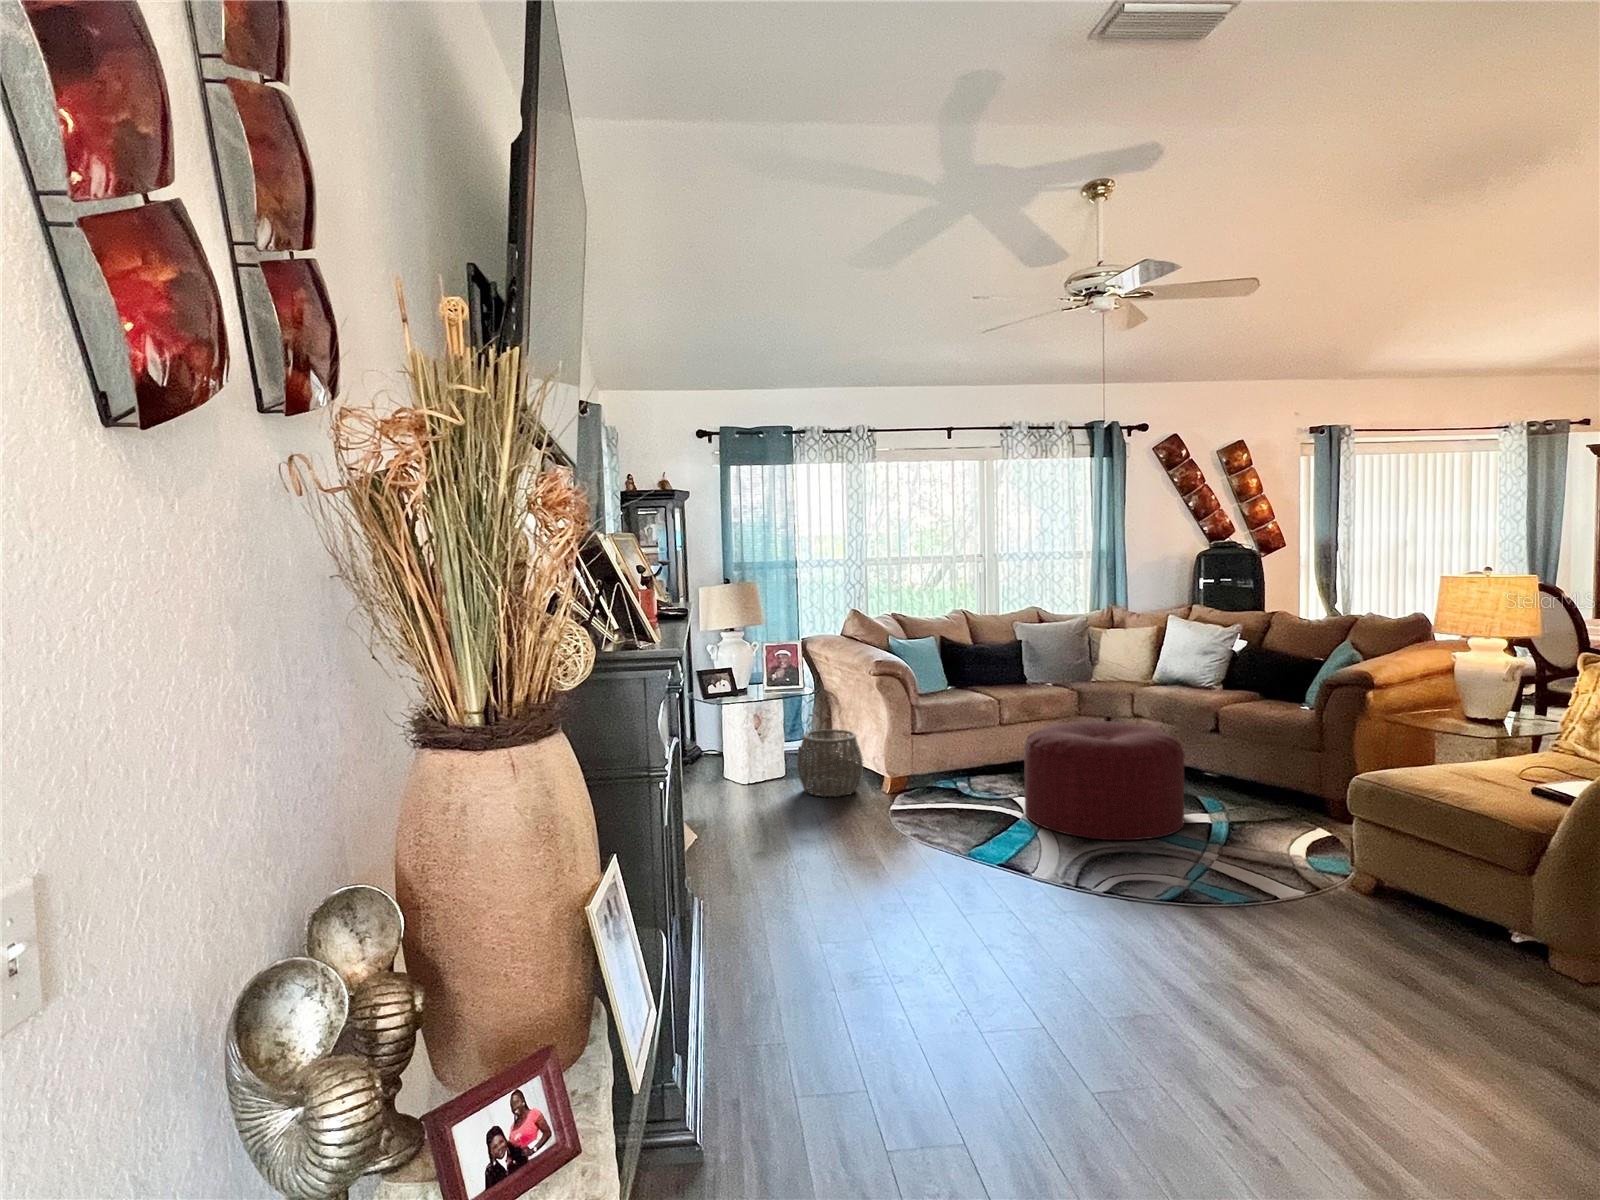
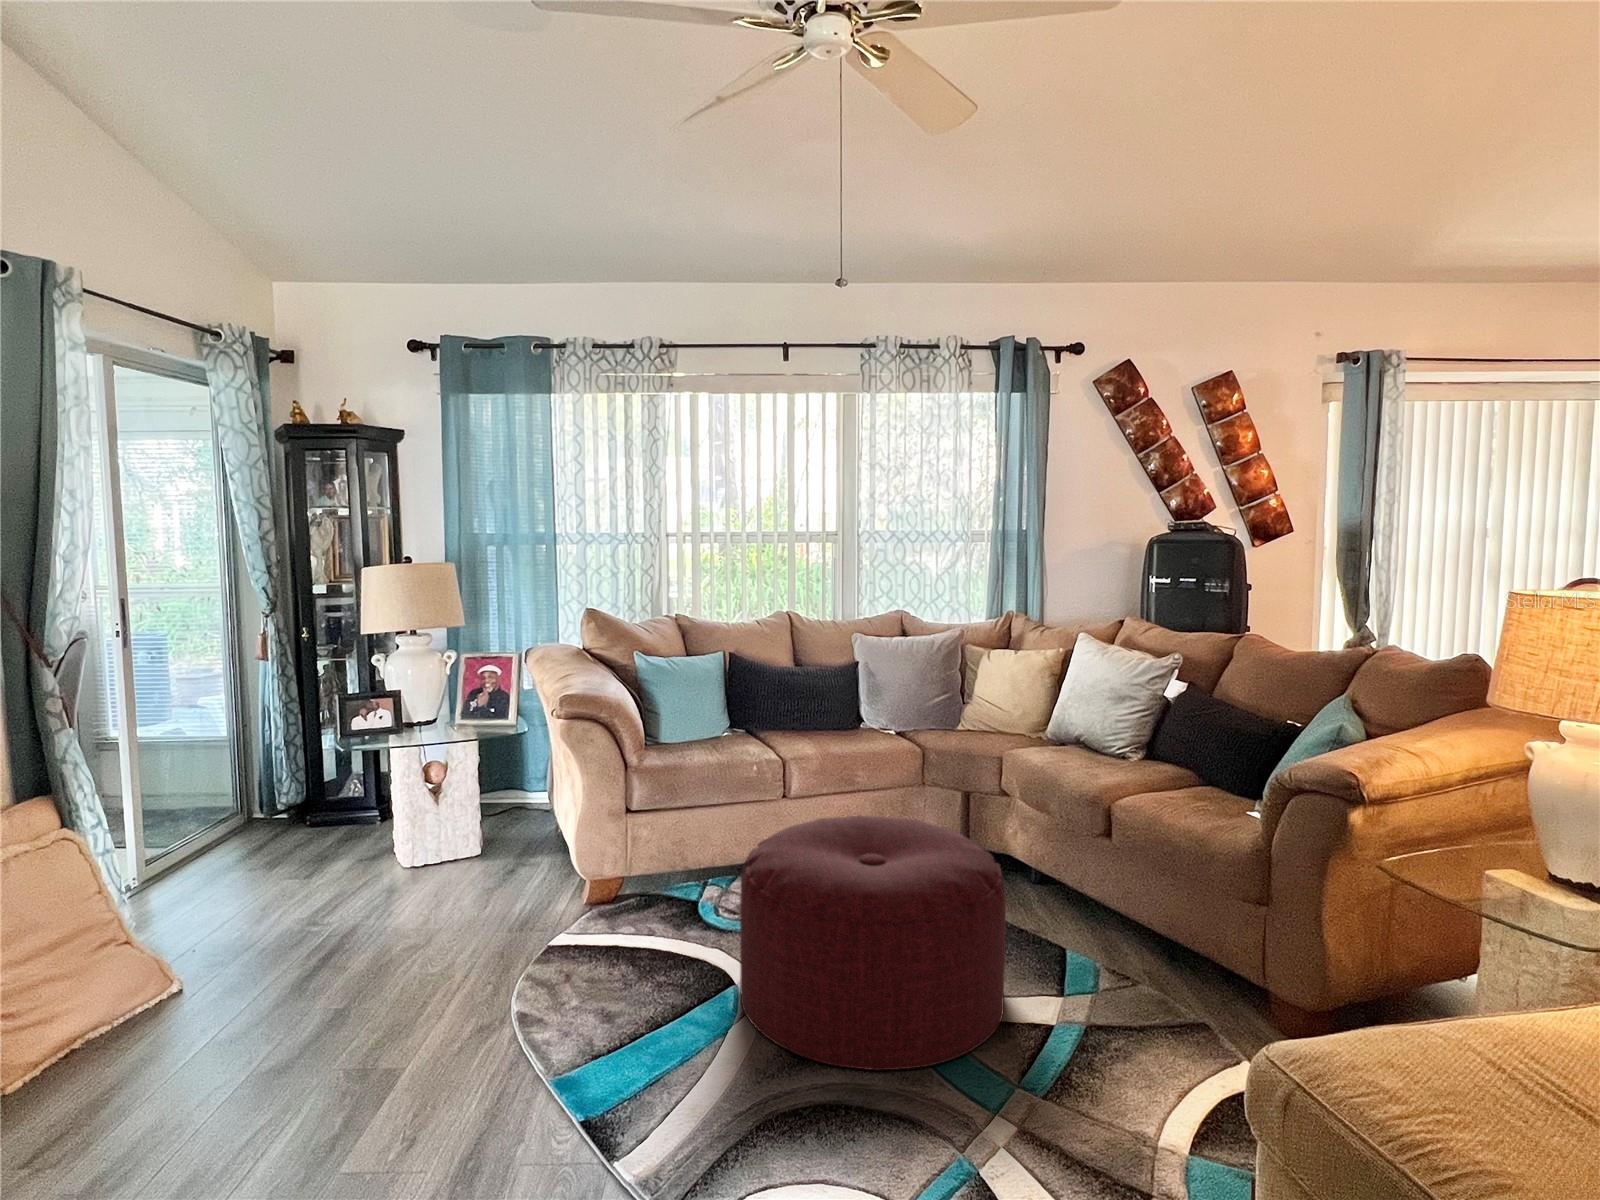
woven basket: present [797,729,863,797] -> none [449,792,557,906]

